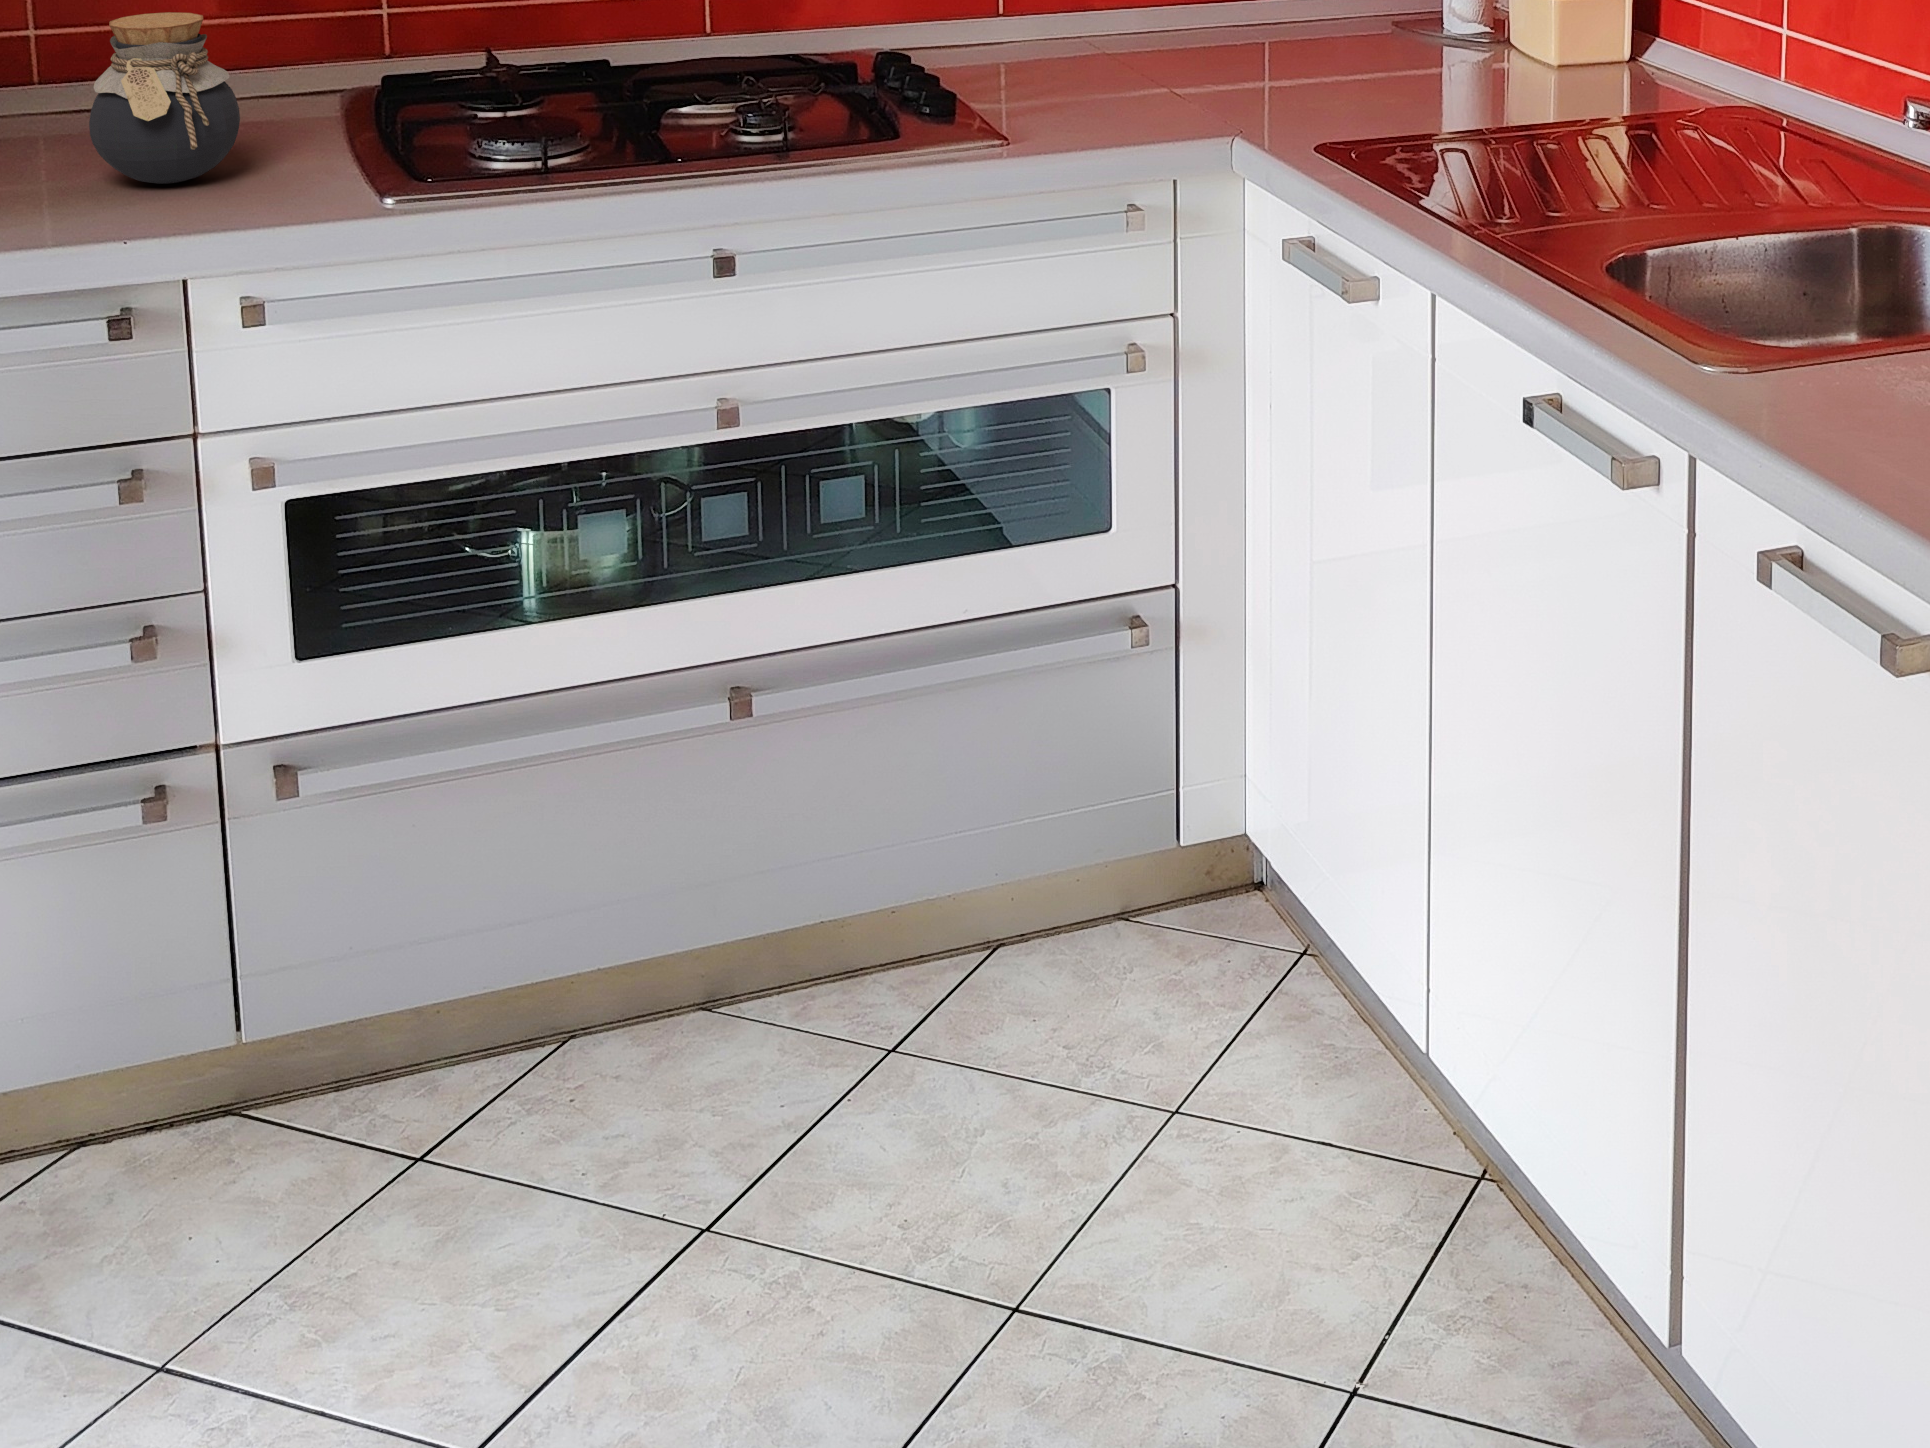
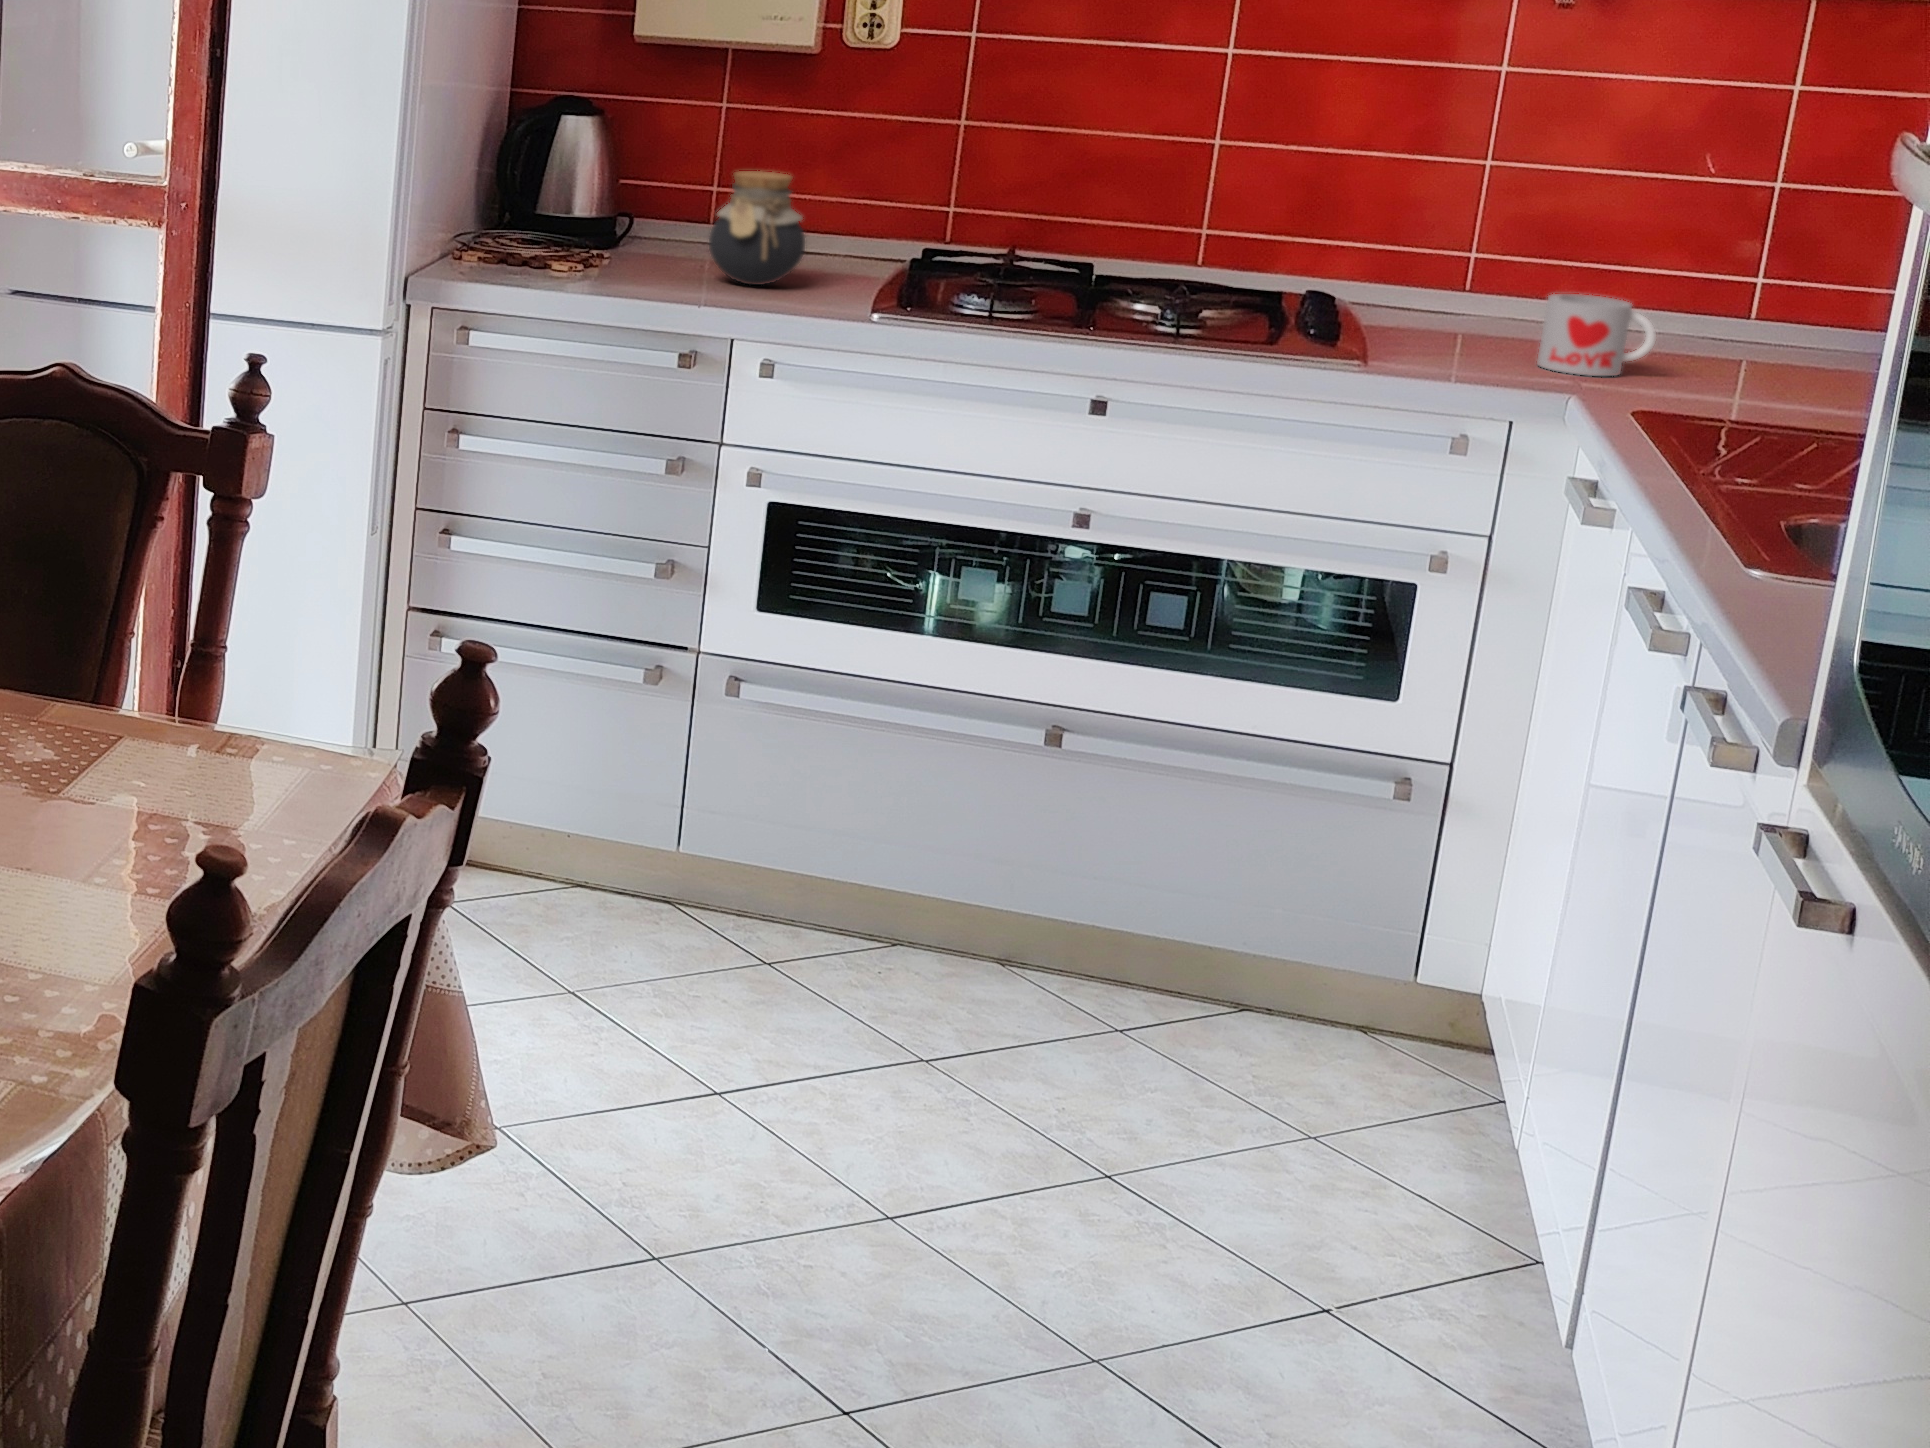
mug: none [1143,11,1253,106] -> present [1537,294,1656,376]

